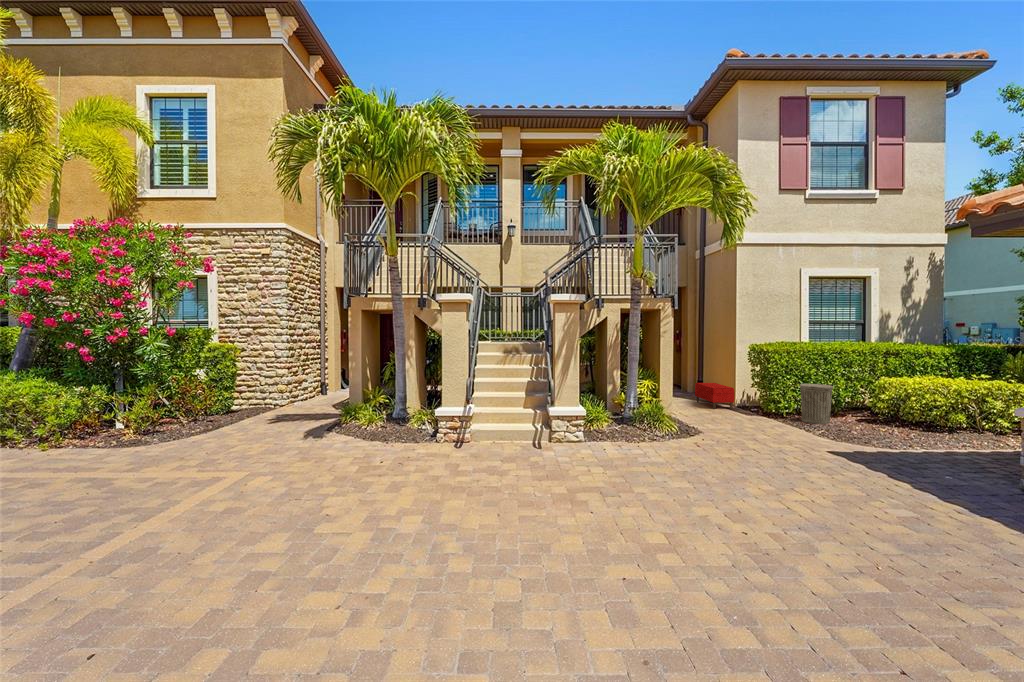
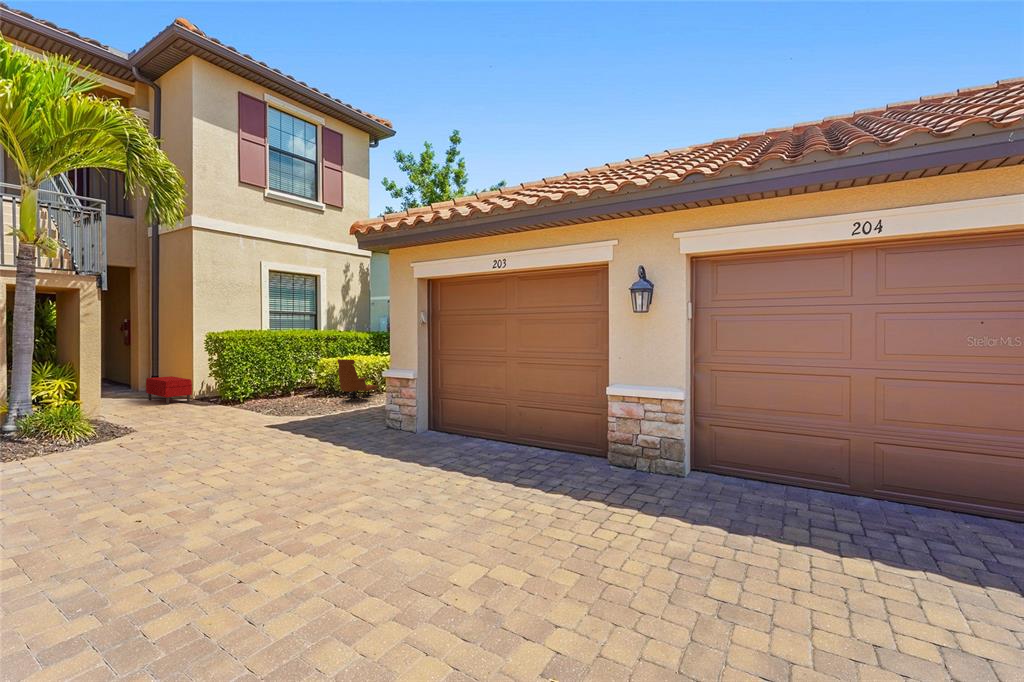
lounge chair: none [910,380,972,438] -> present [337,359,377,402]
trash can: present [800,384,833,424] -> none [255,369,284,405]

